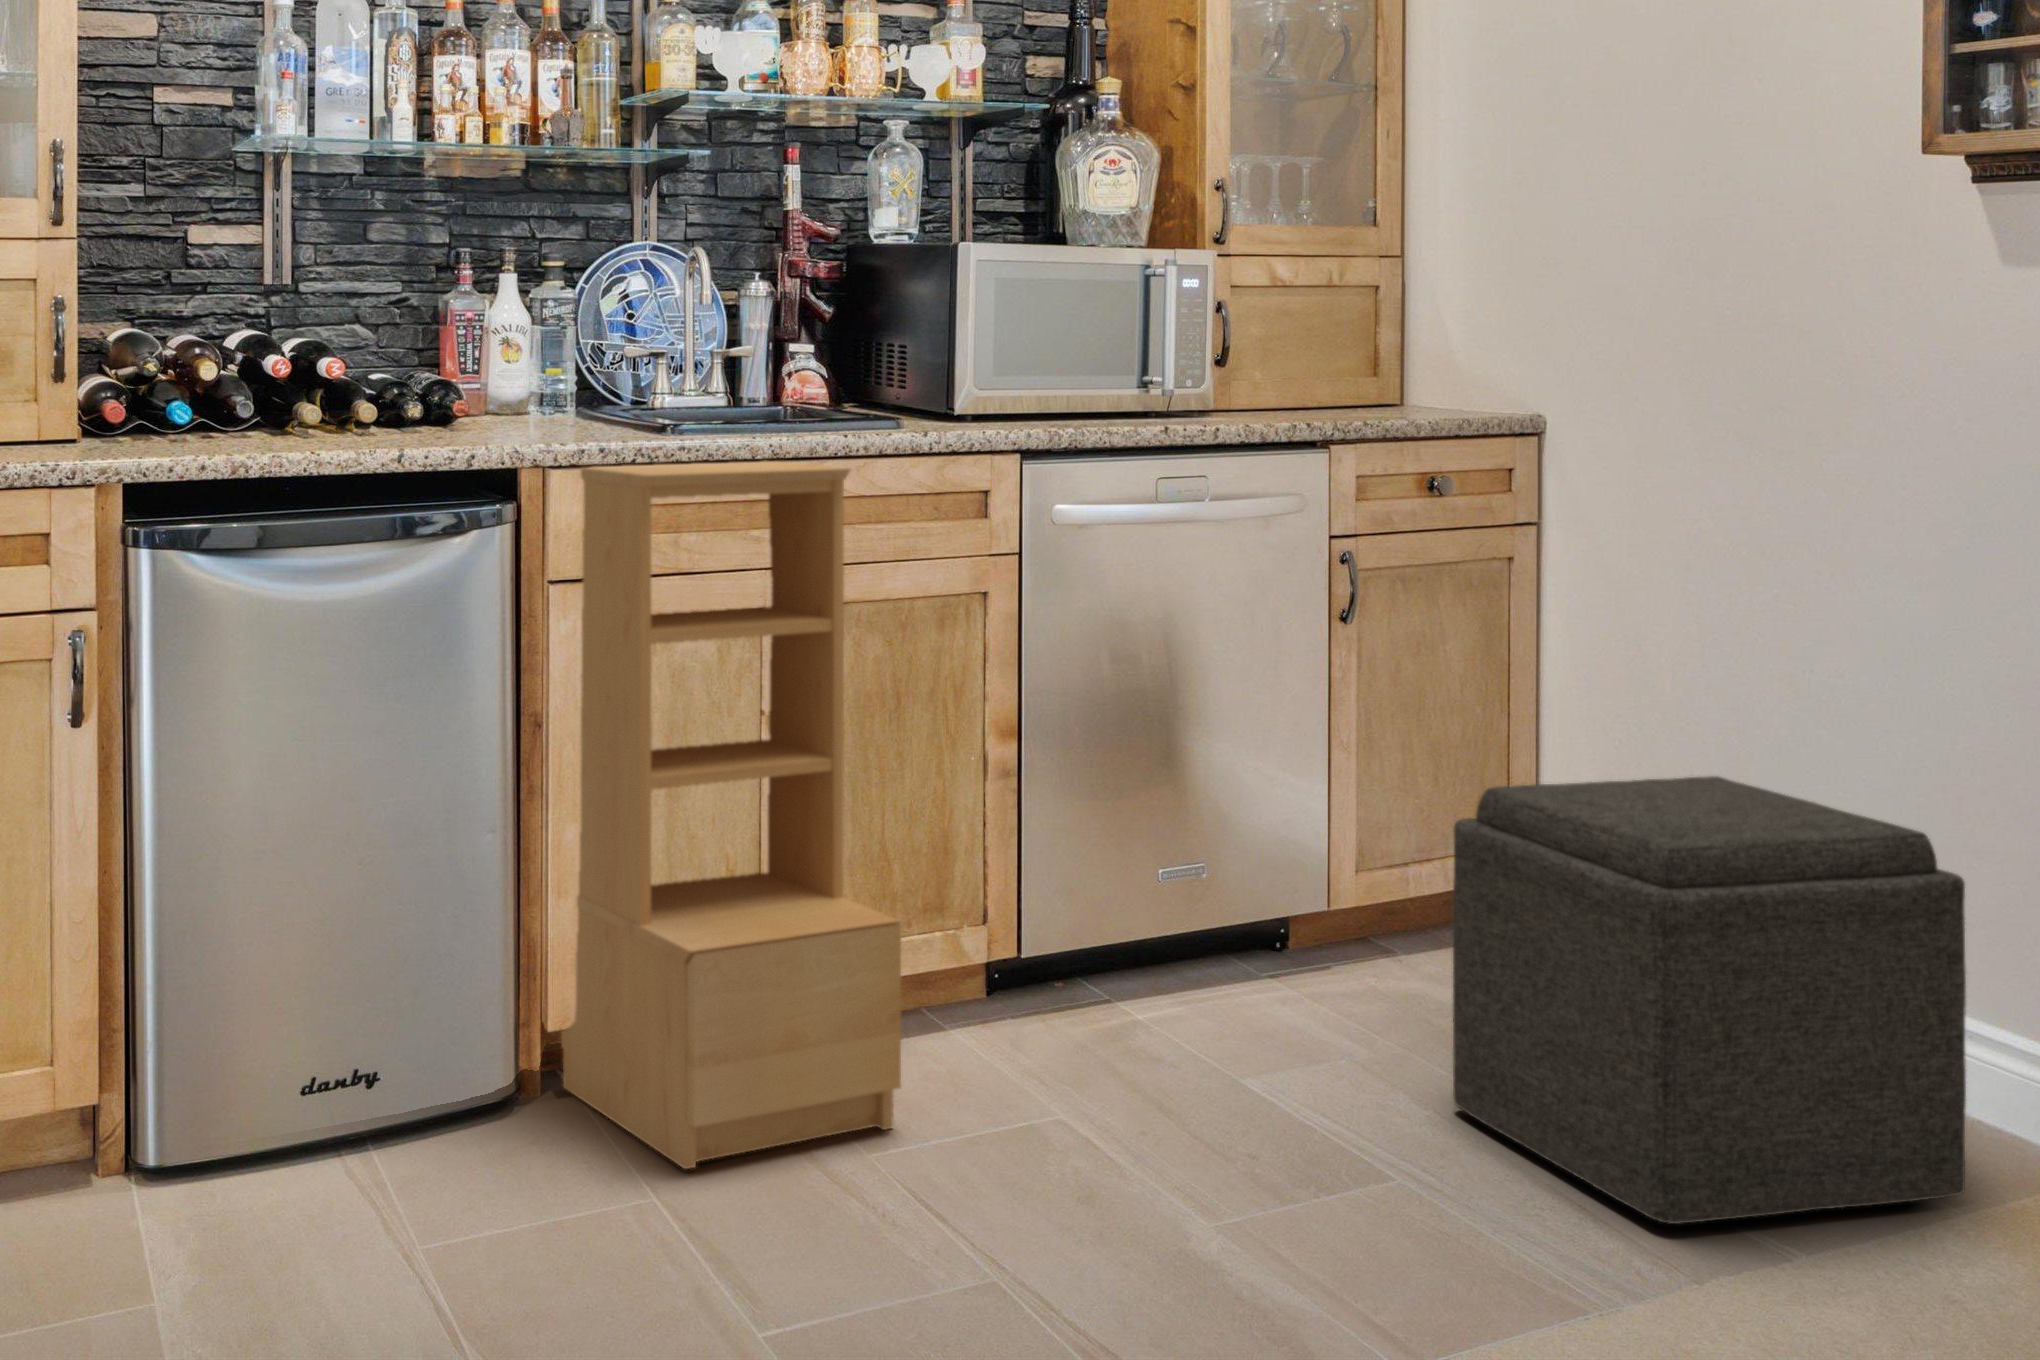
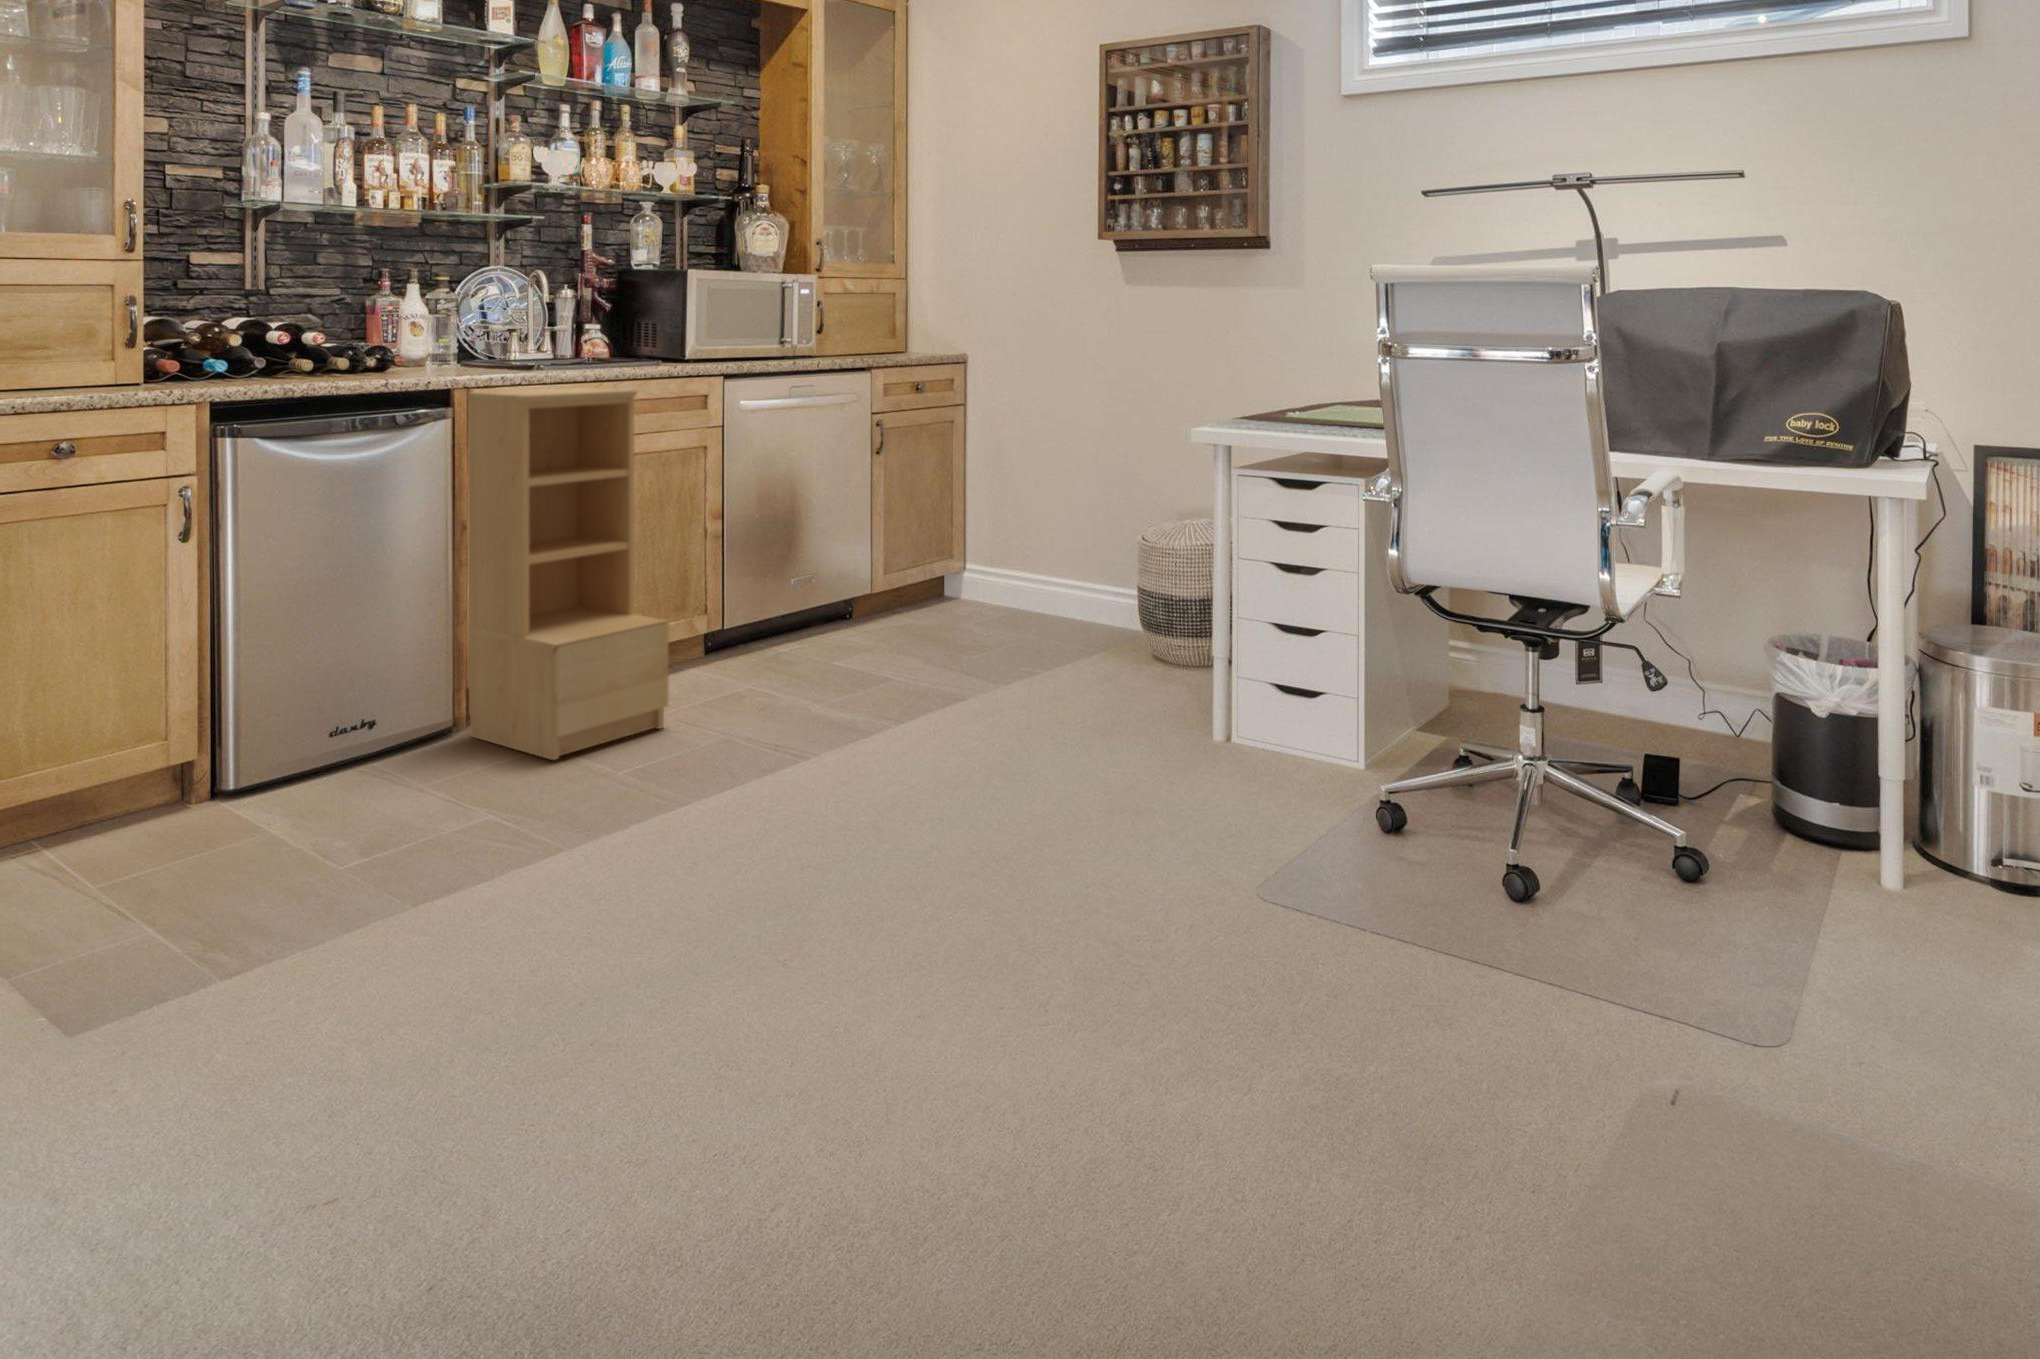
ottoman: present [1453,776,1966,1224] -> none [935,520,1139,710]

